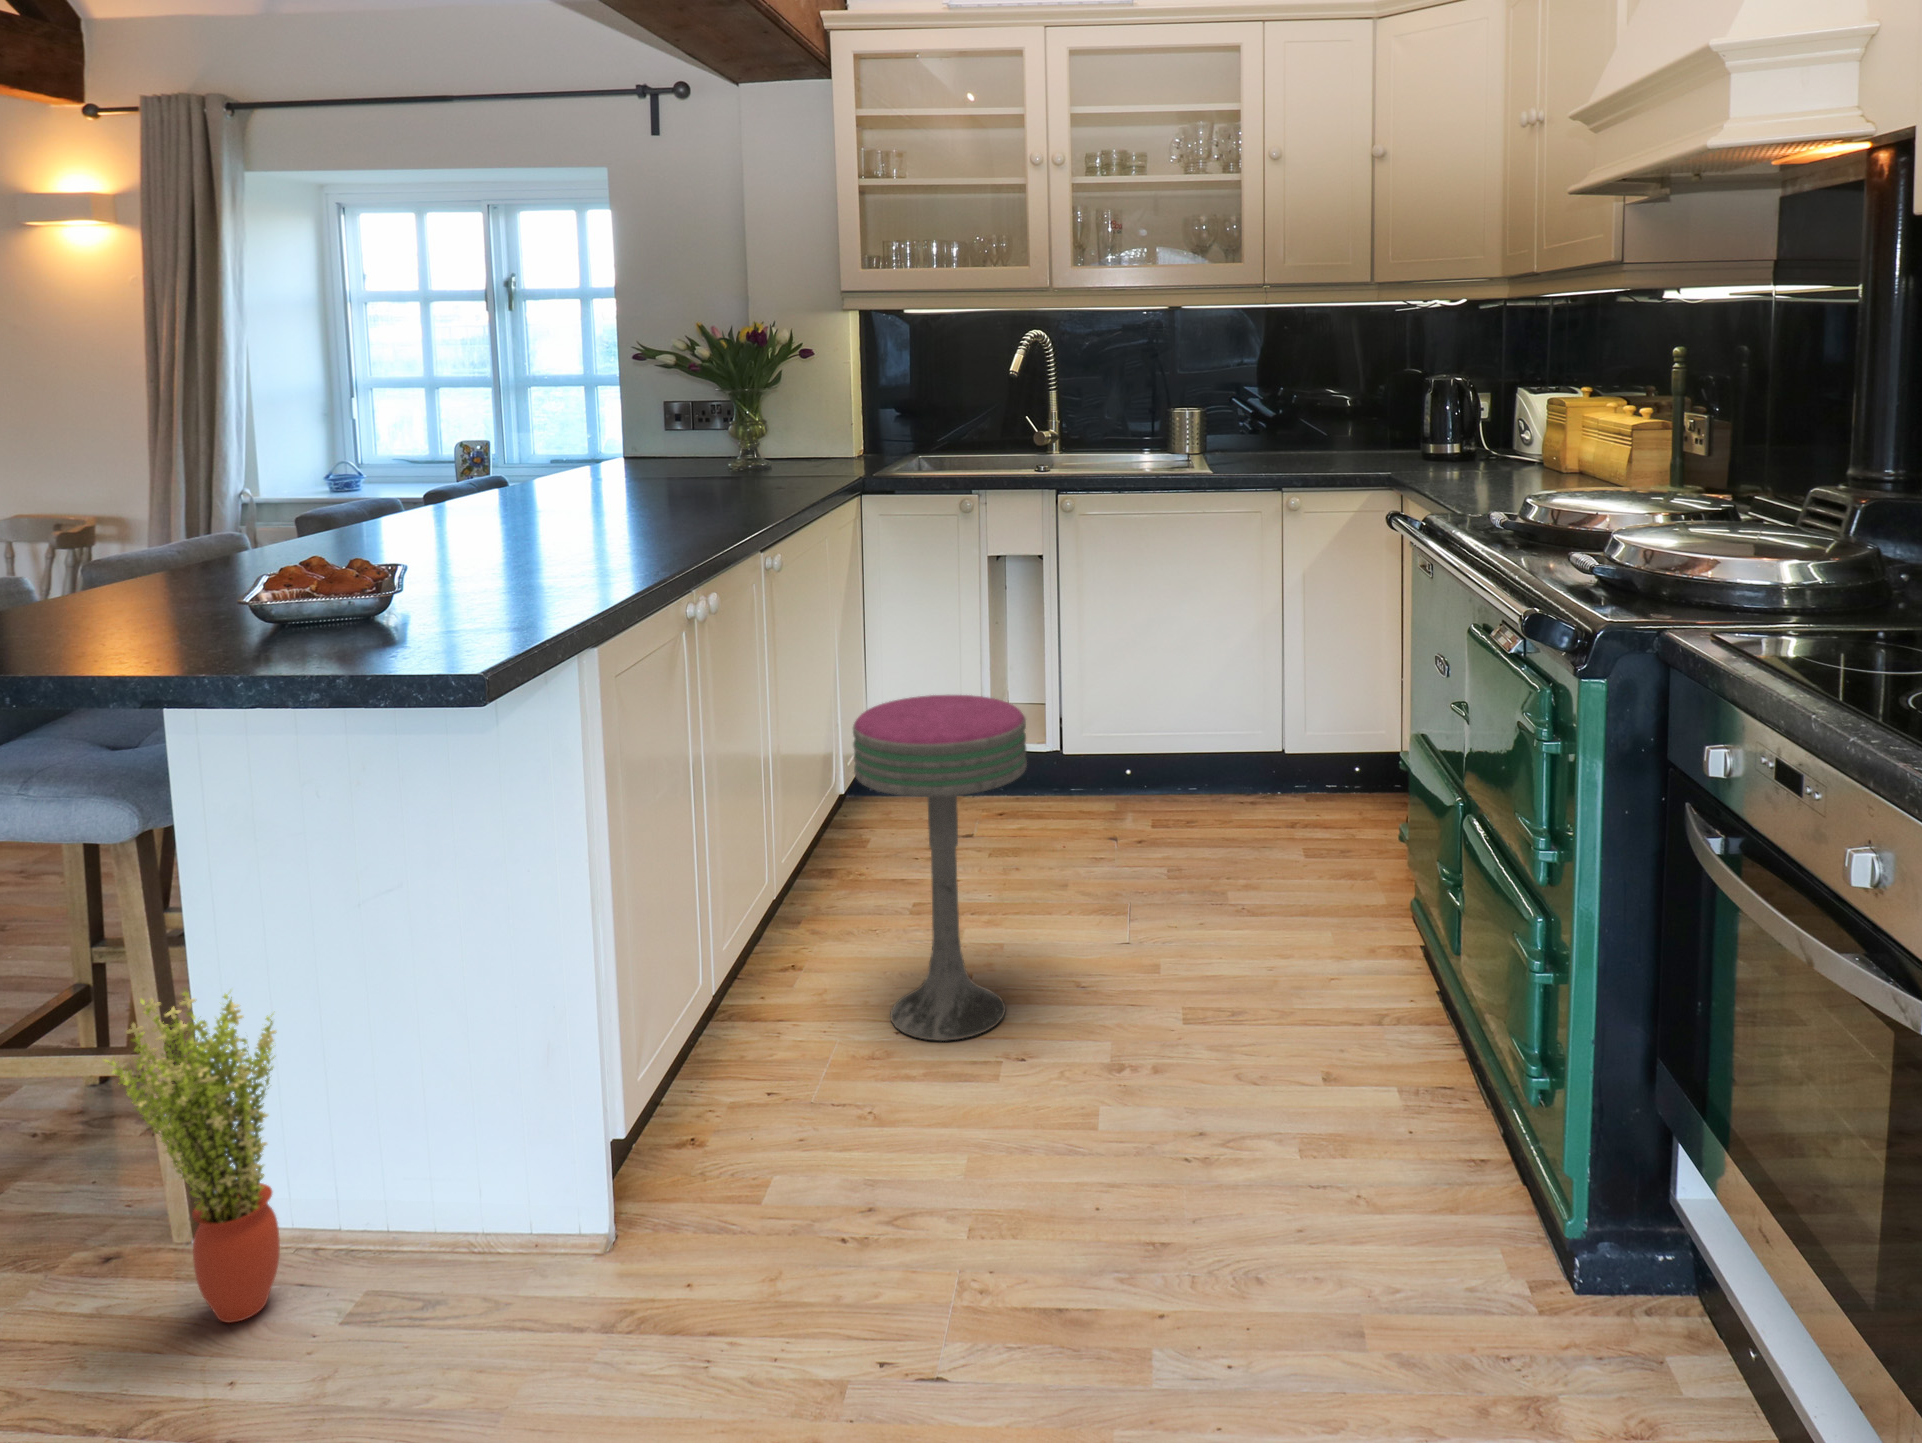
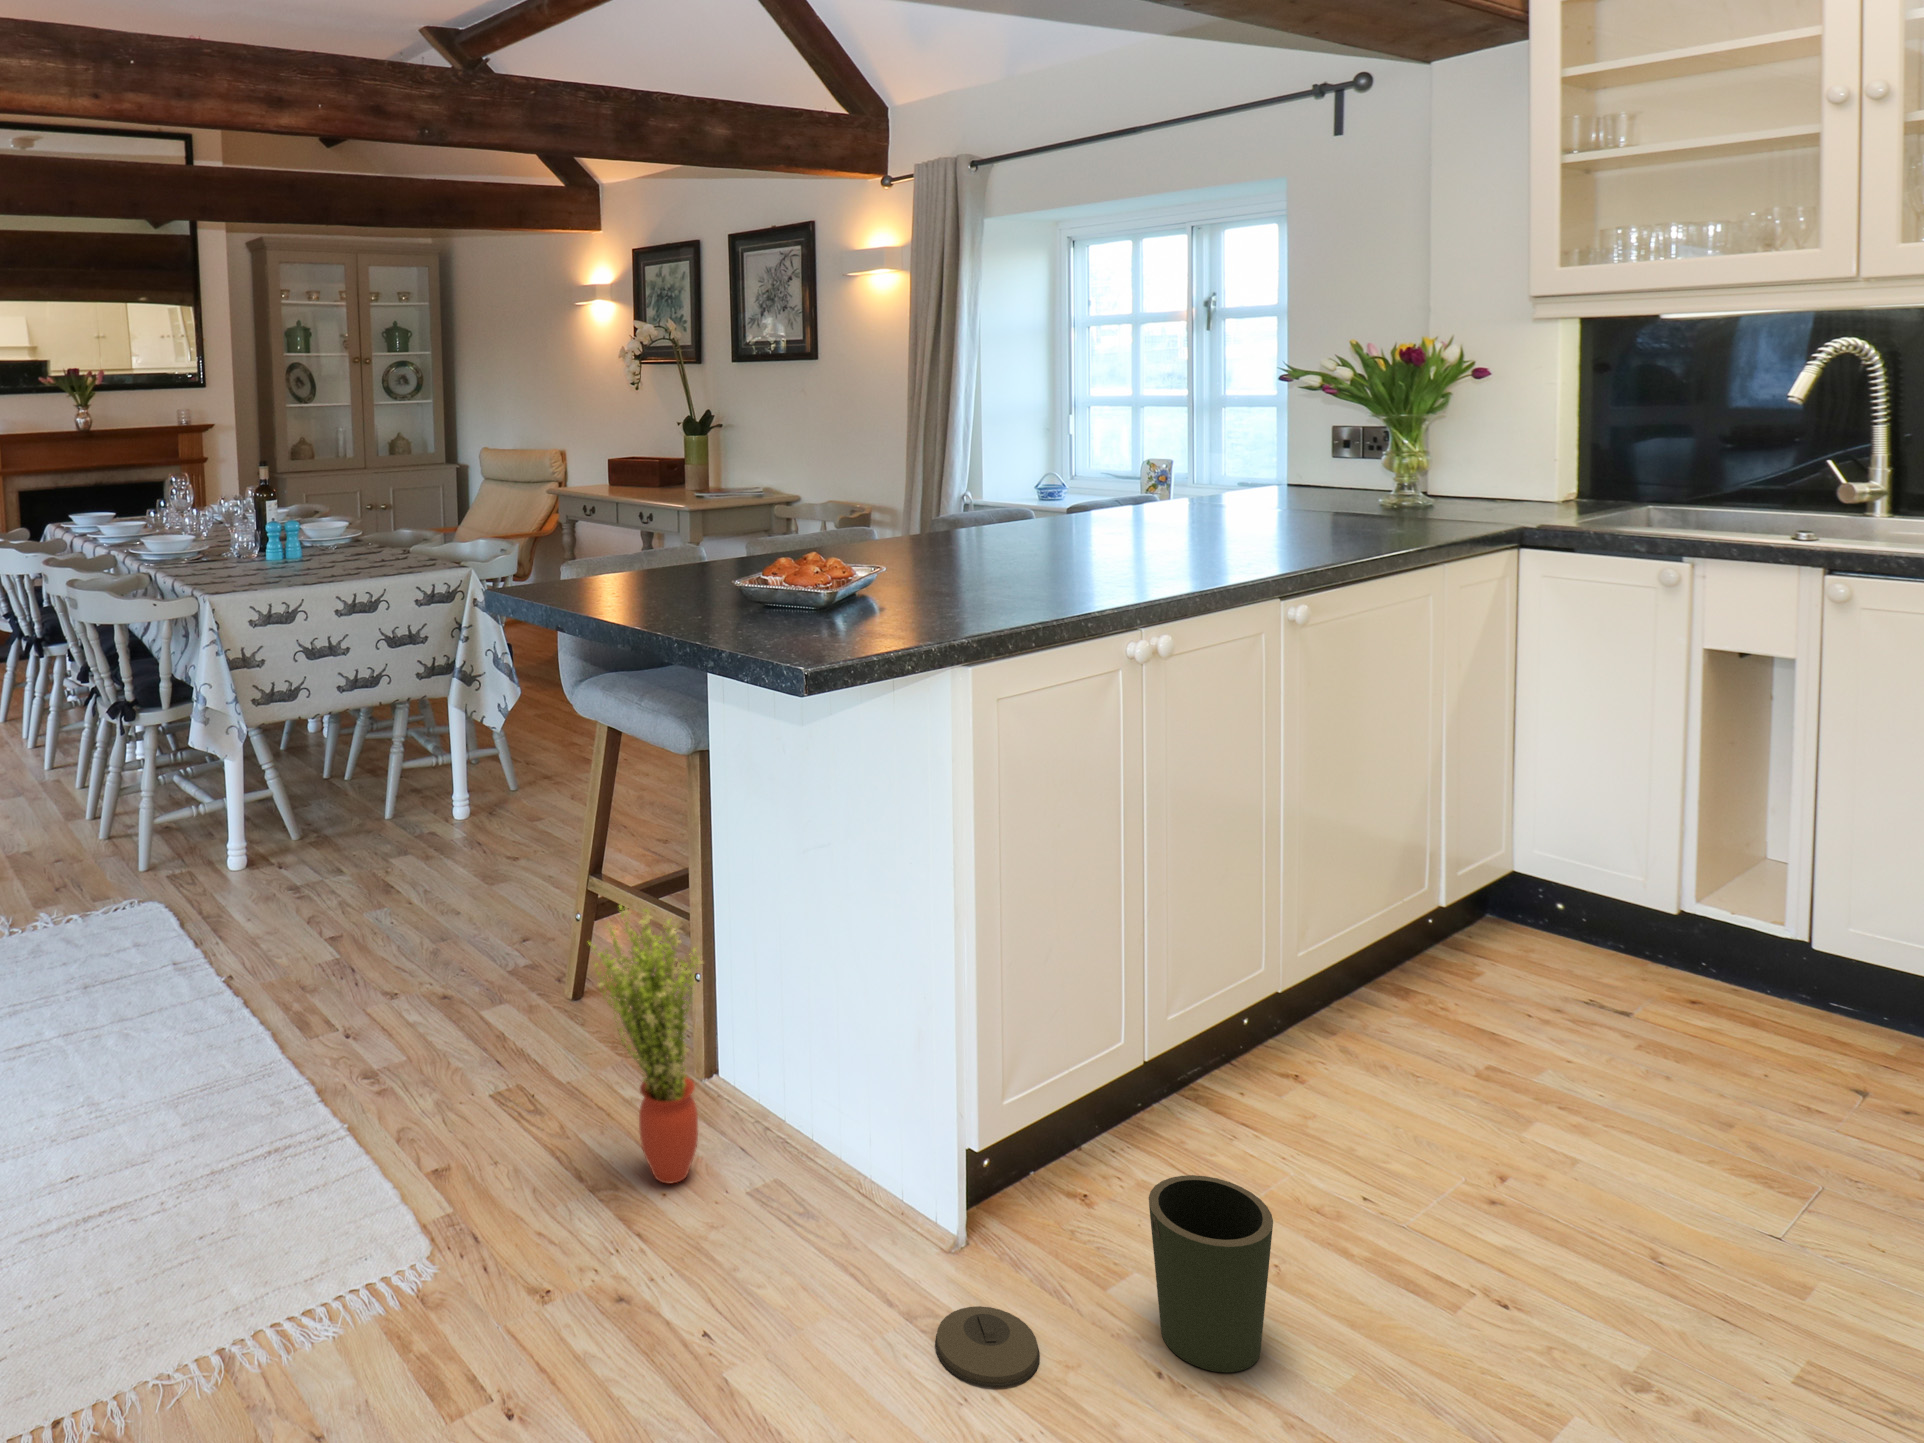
bar stool: present [853,695,1027,1041] -> none [1319,809,1566,1255]
trash can: none [649,1033,910,1308] -> present [935,1175,1273,1388]

